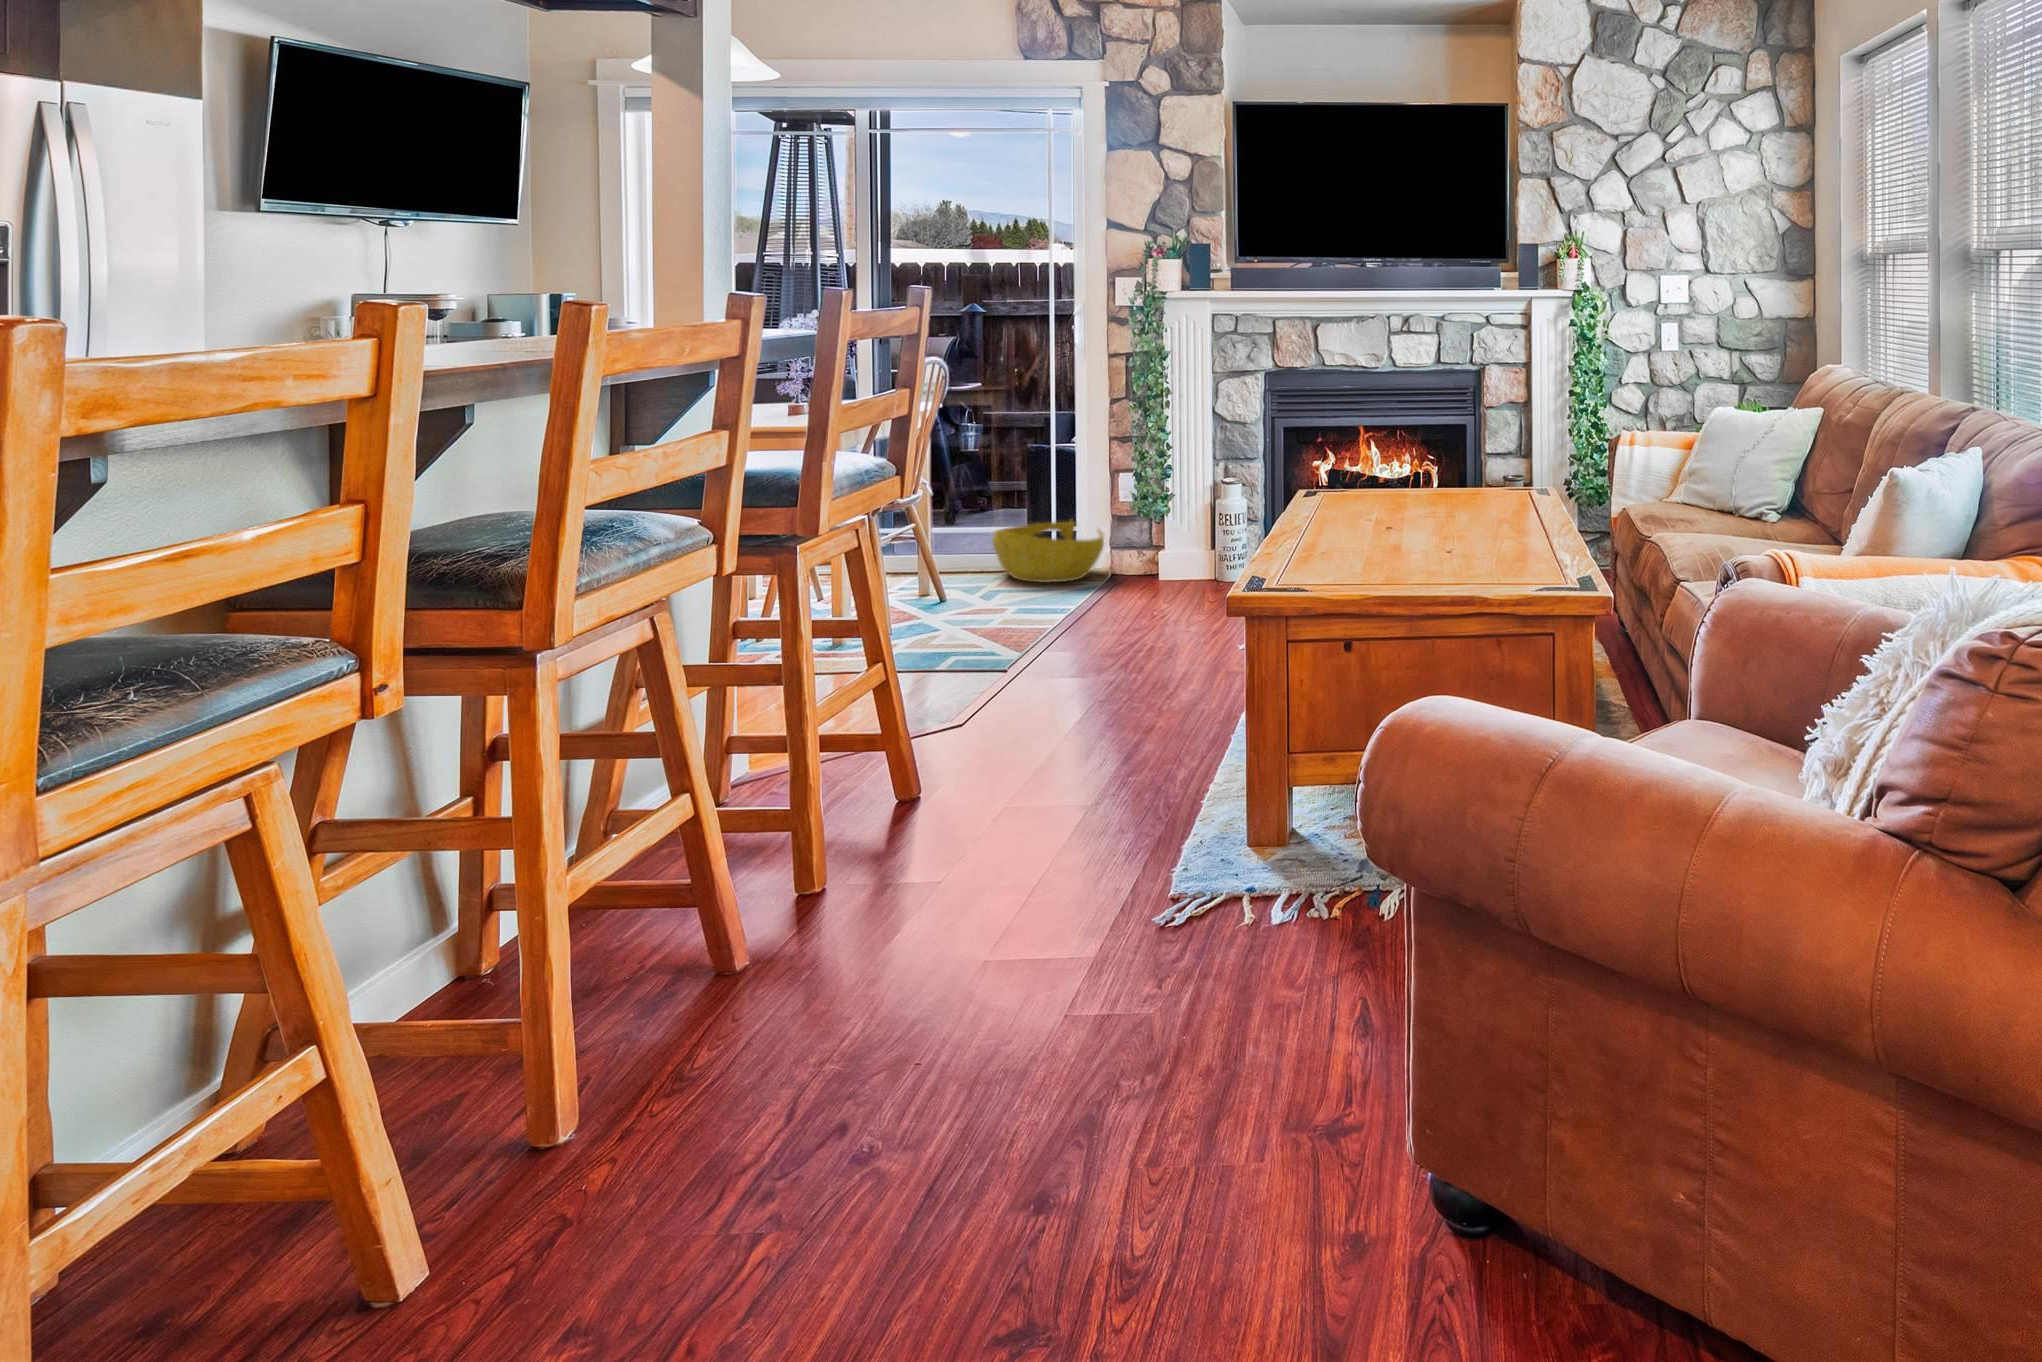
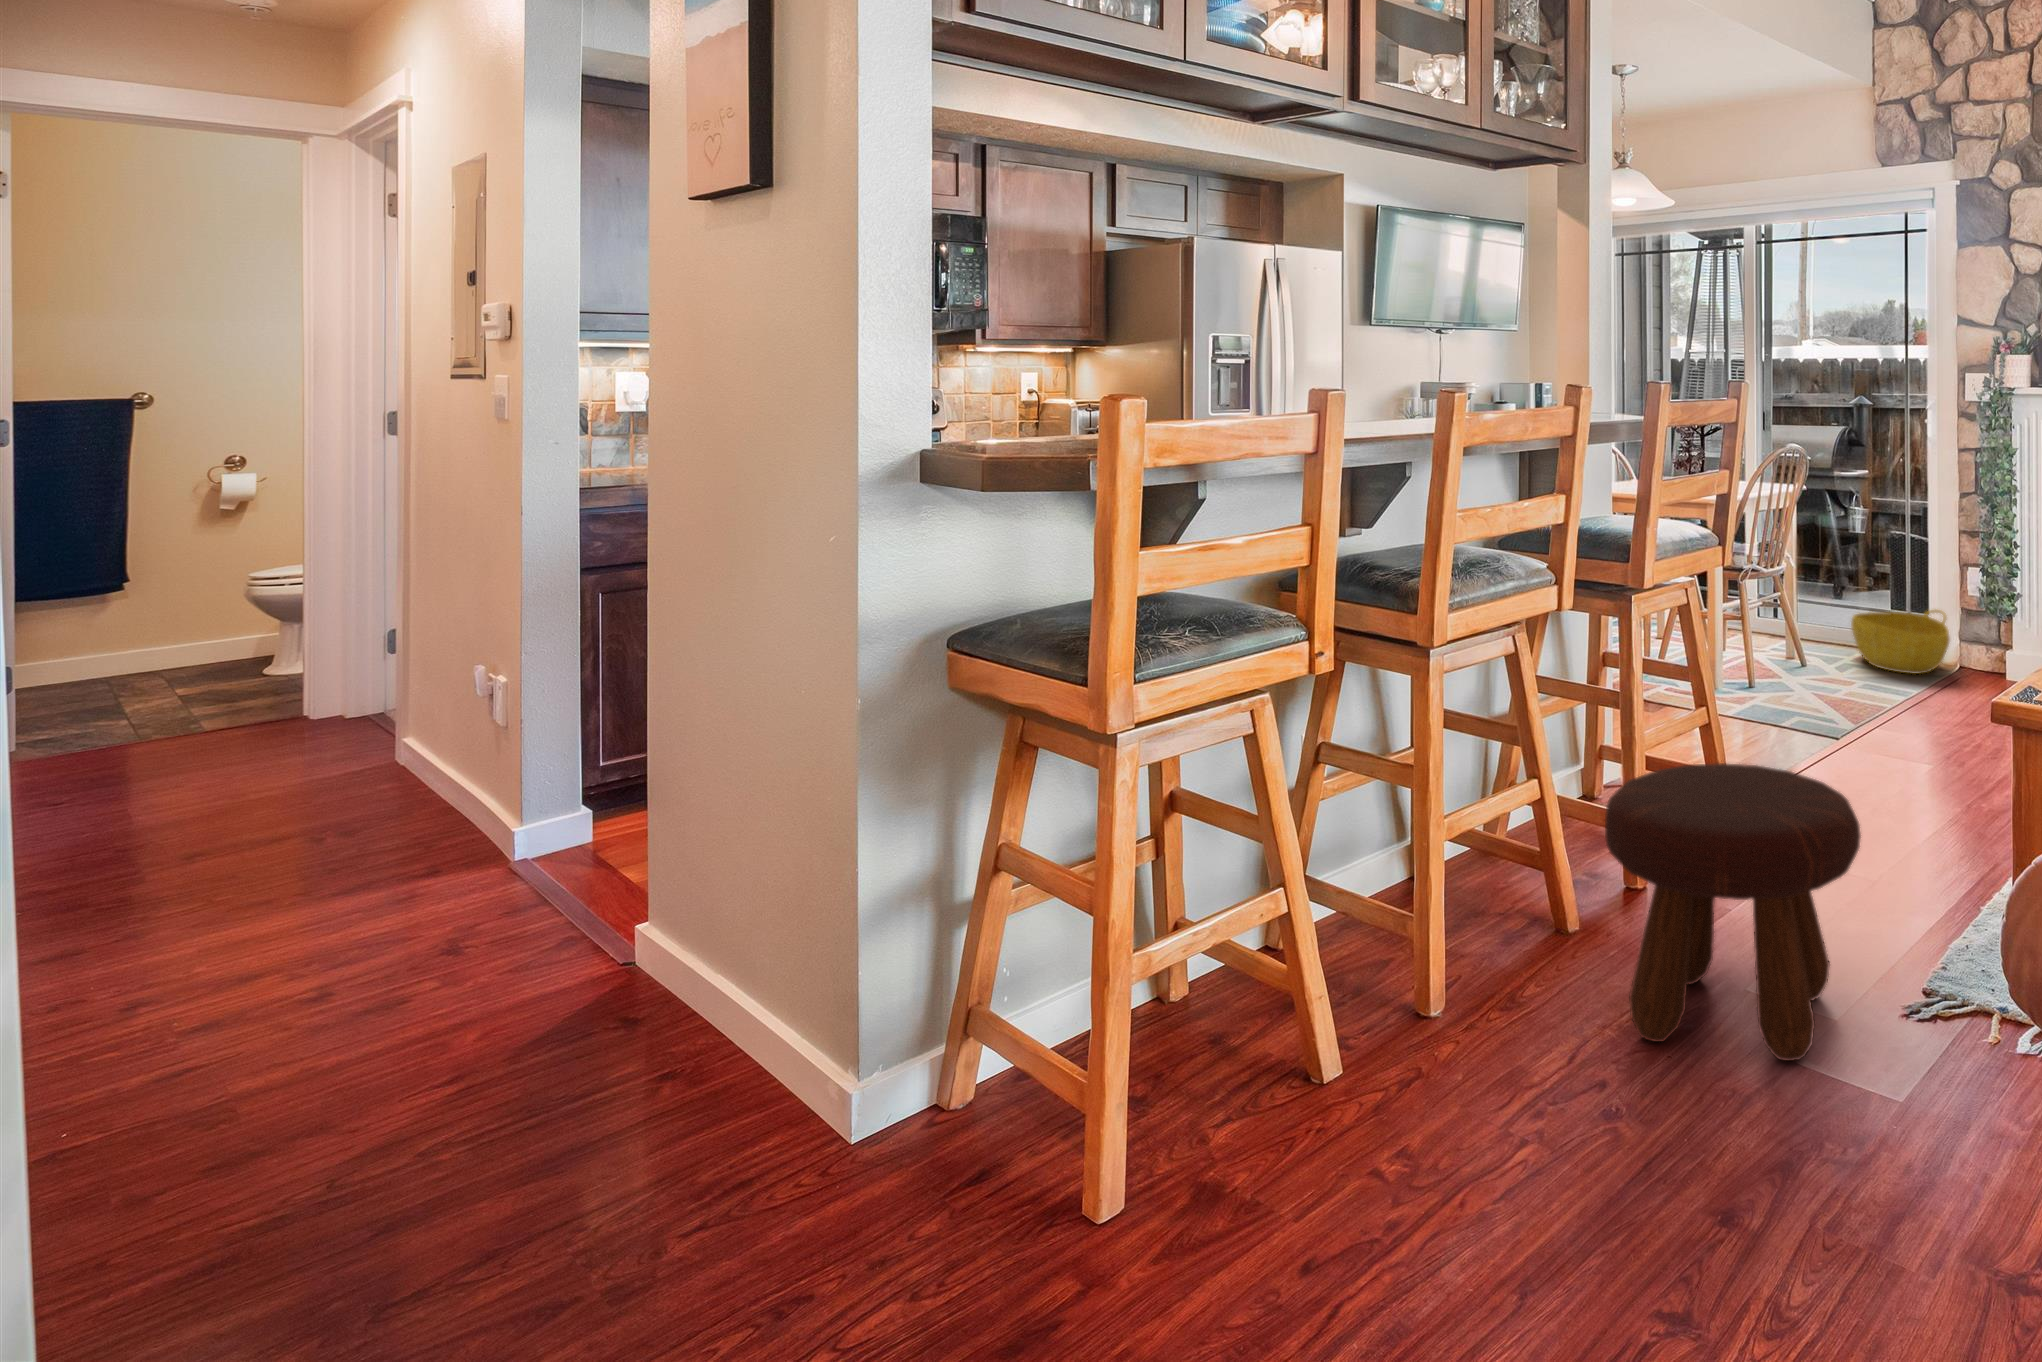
footstool: none [869,678,1218,1071] -> present [1605,763,1861,1061]

